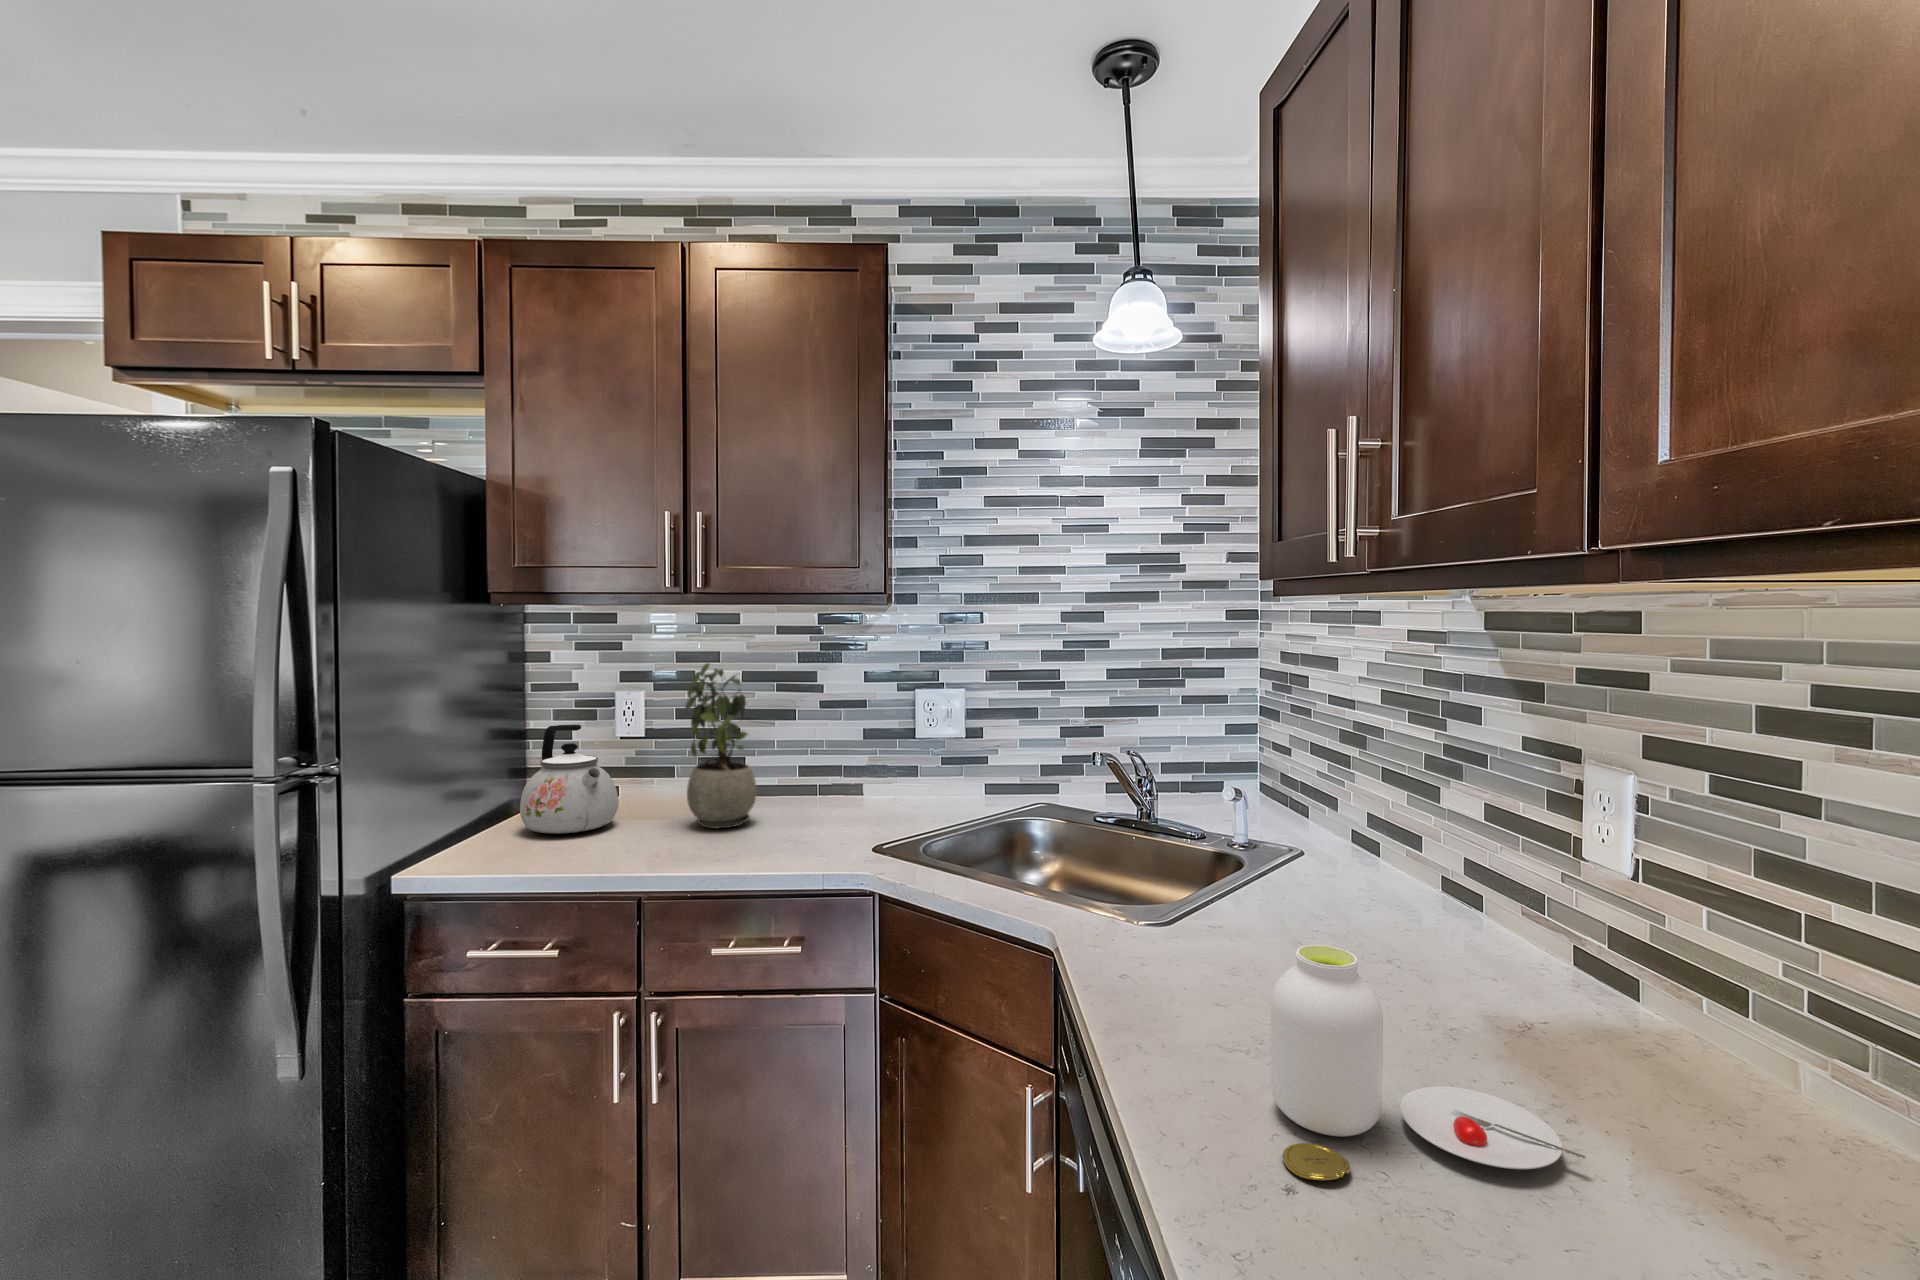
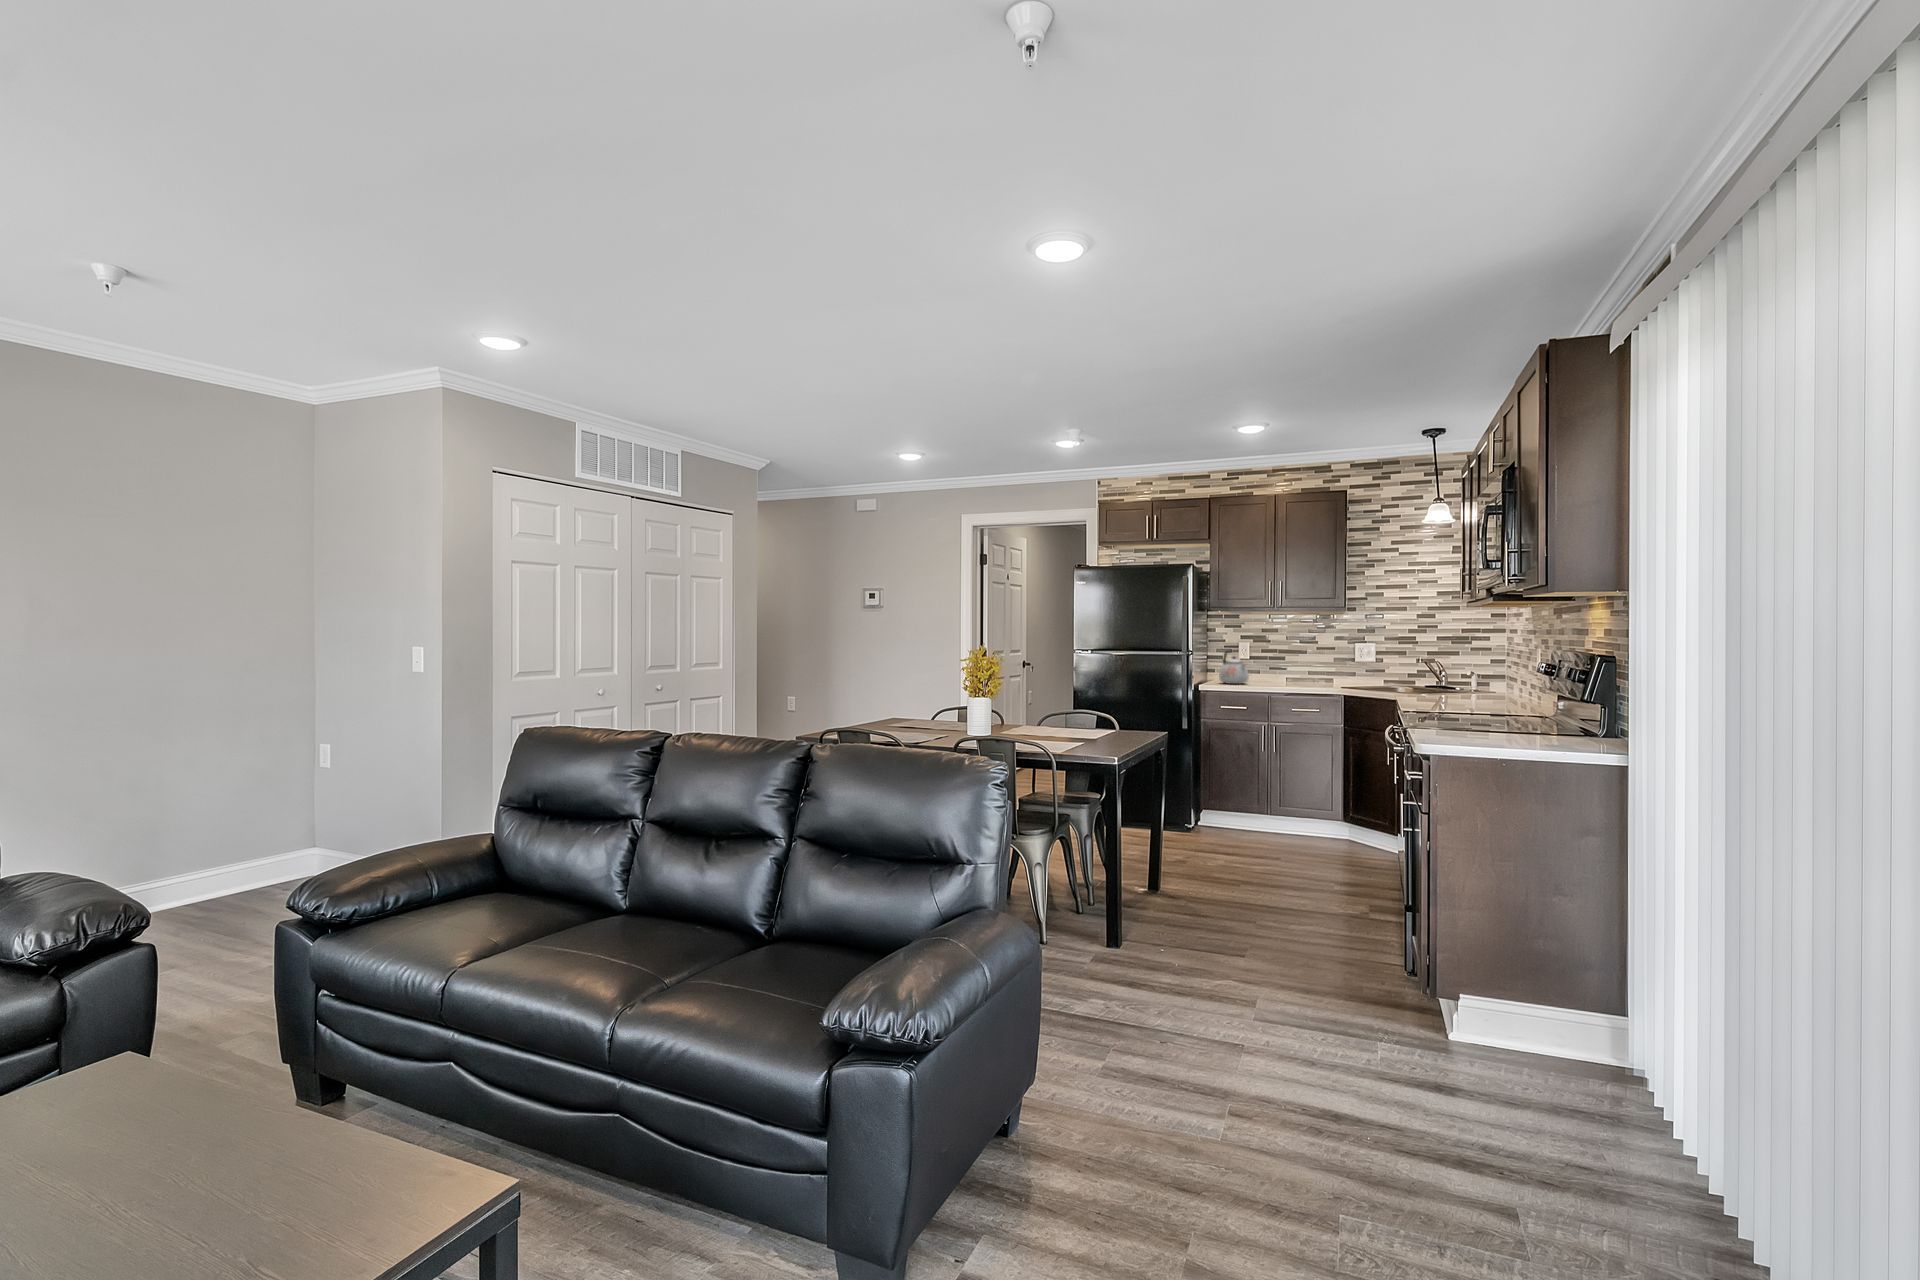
potted plant: present [686,663,756,829] -> none [1273,631,1296,685]
jar: present [1270,945,1586,1180] -> none [1421,673,1478,705]

